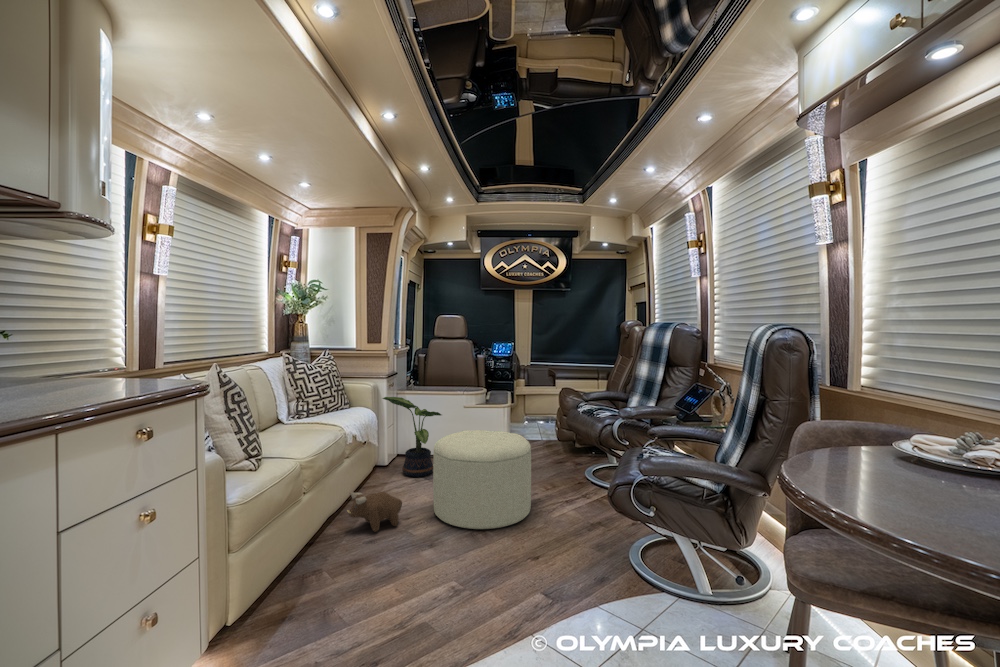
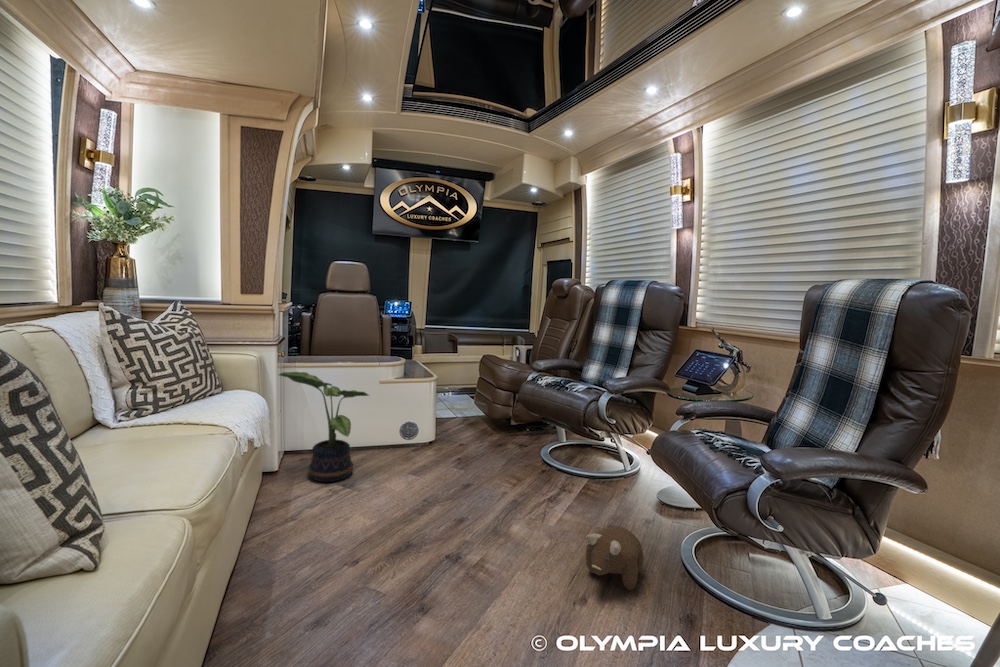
ottoman: present [433,430,531,529] -> none [388,417,526,563]
plush toy: present [347,492,402,532] -> present [586,526,644,590]

